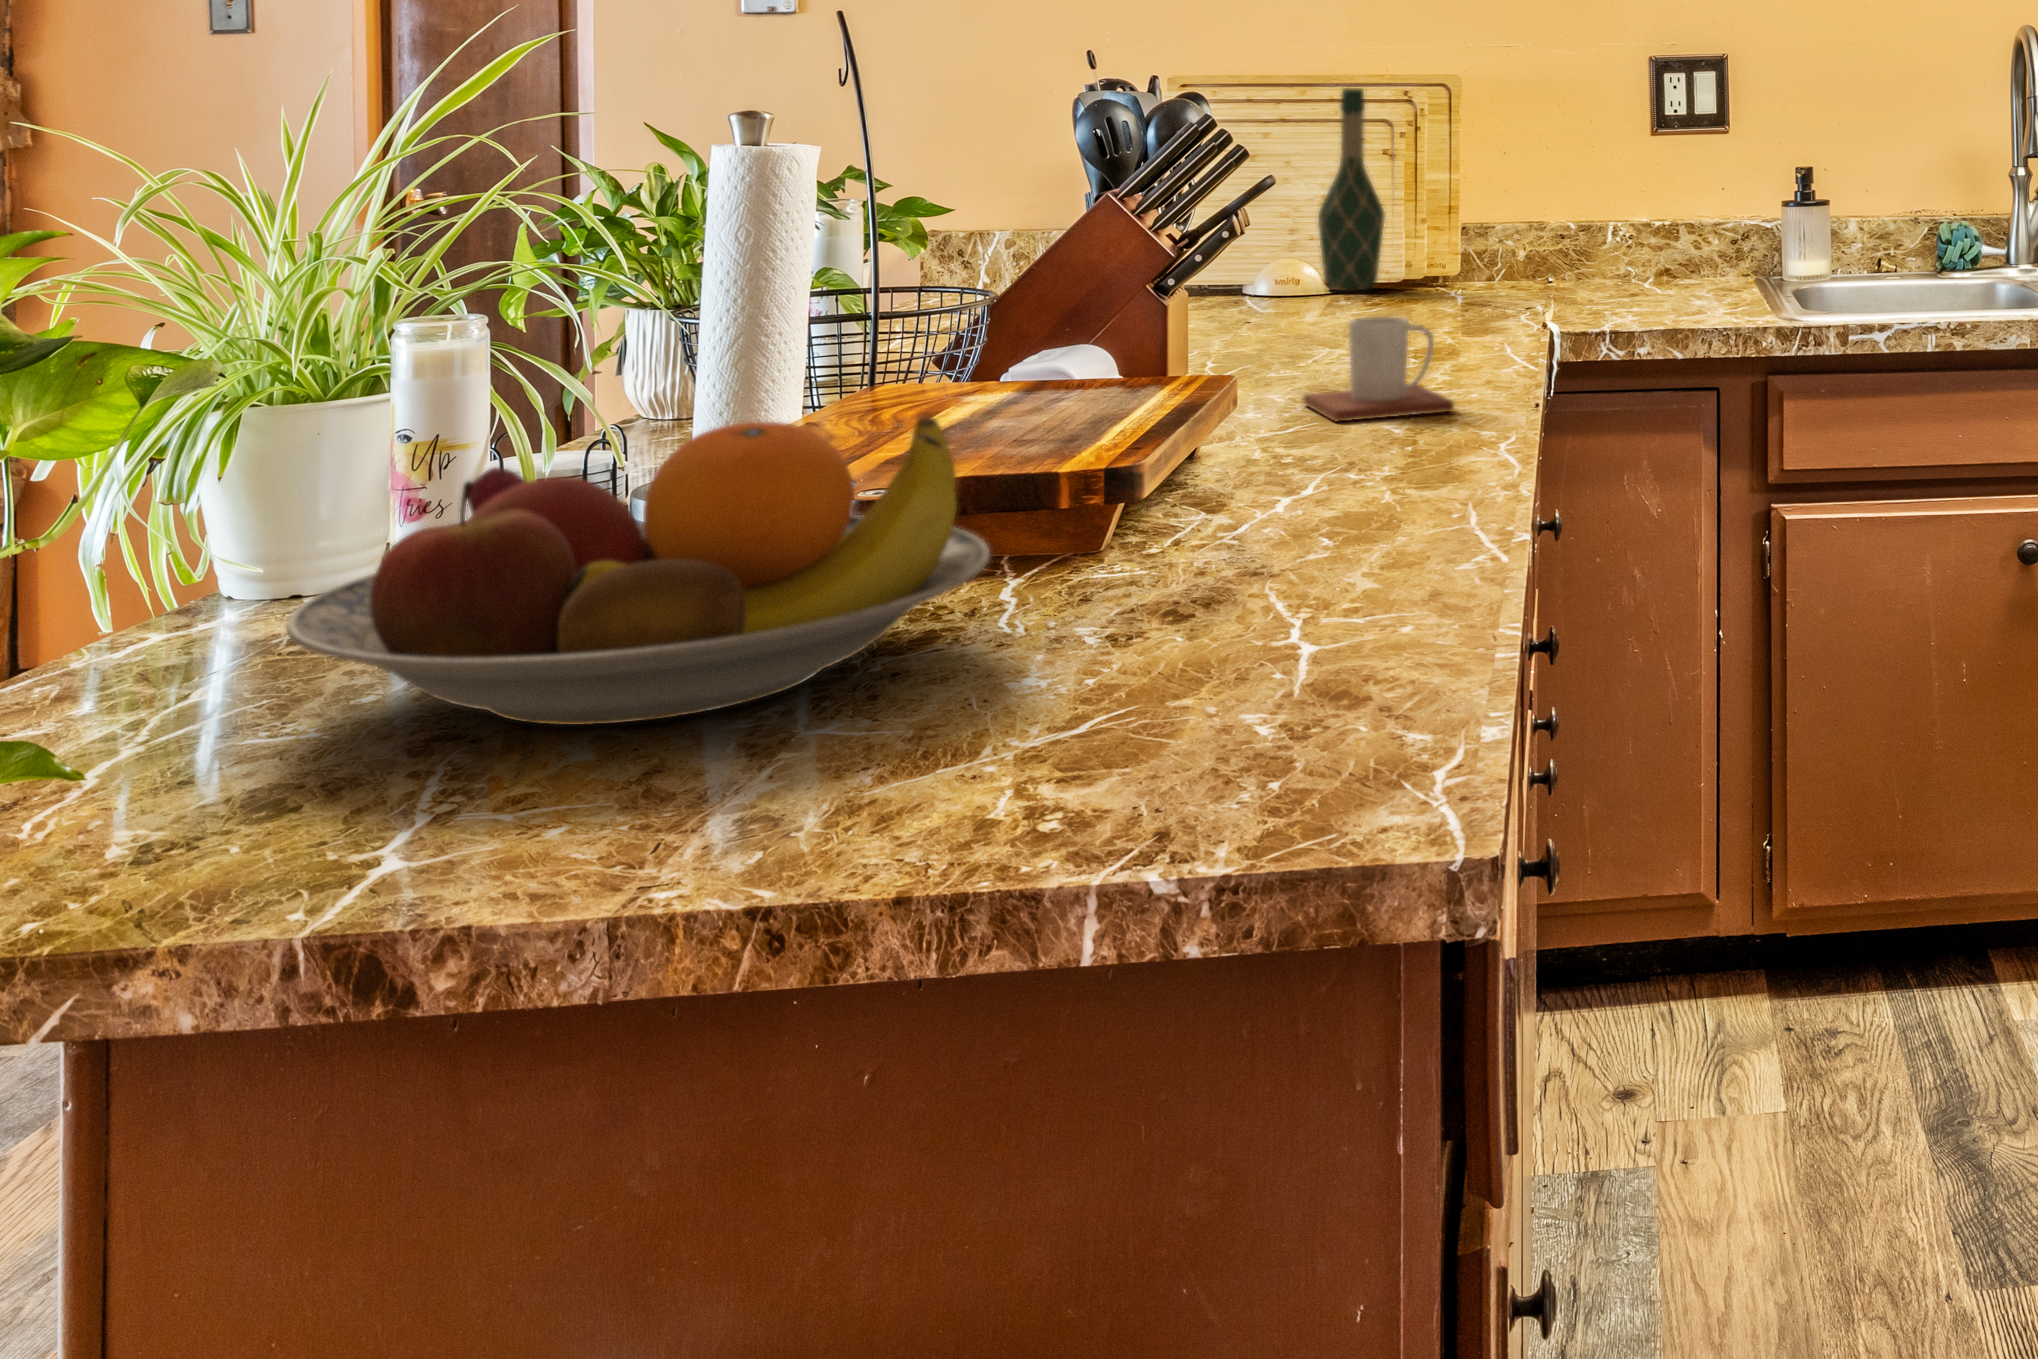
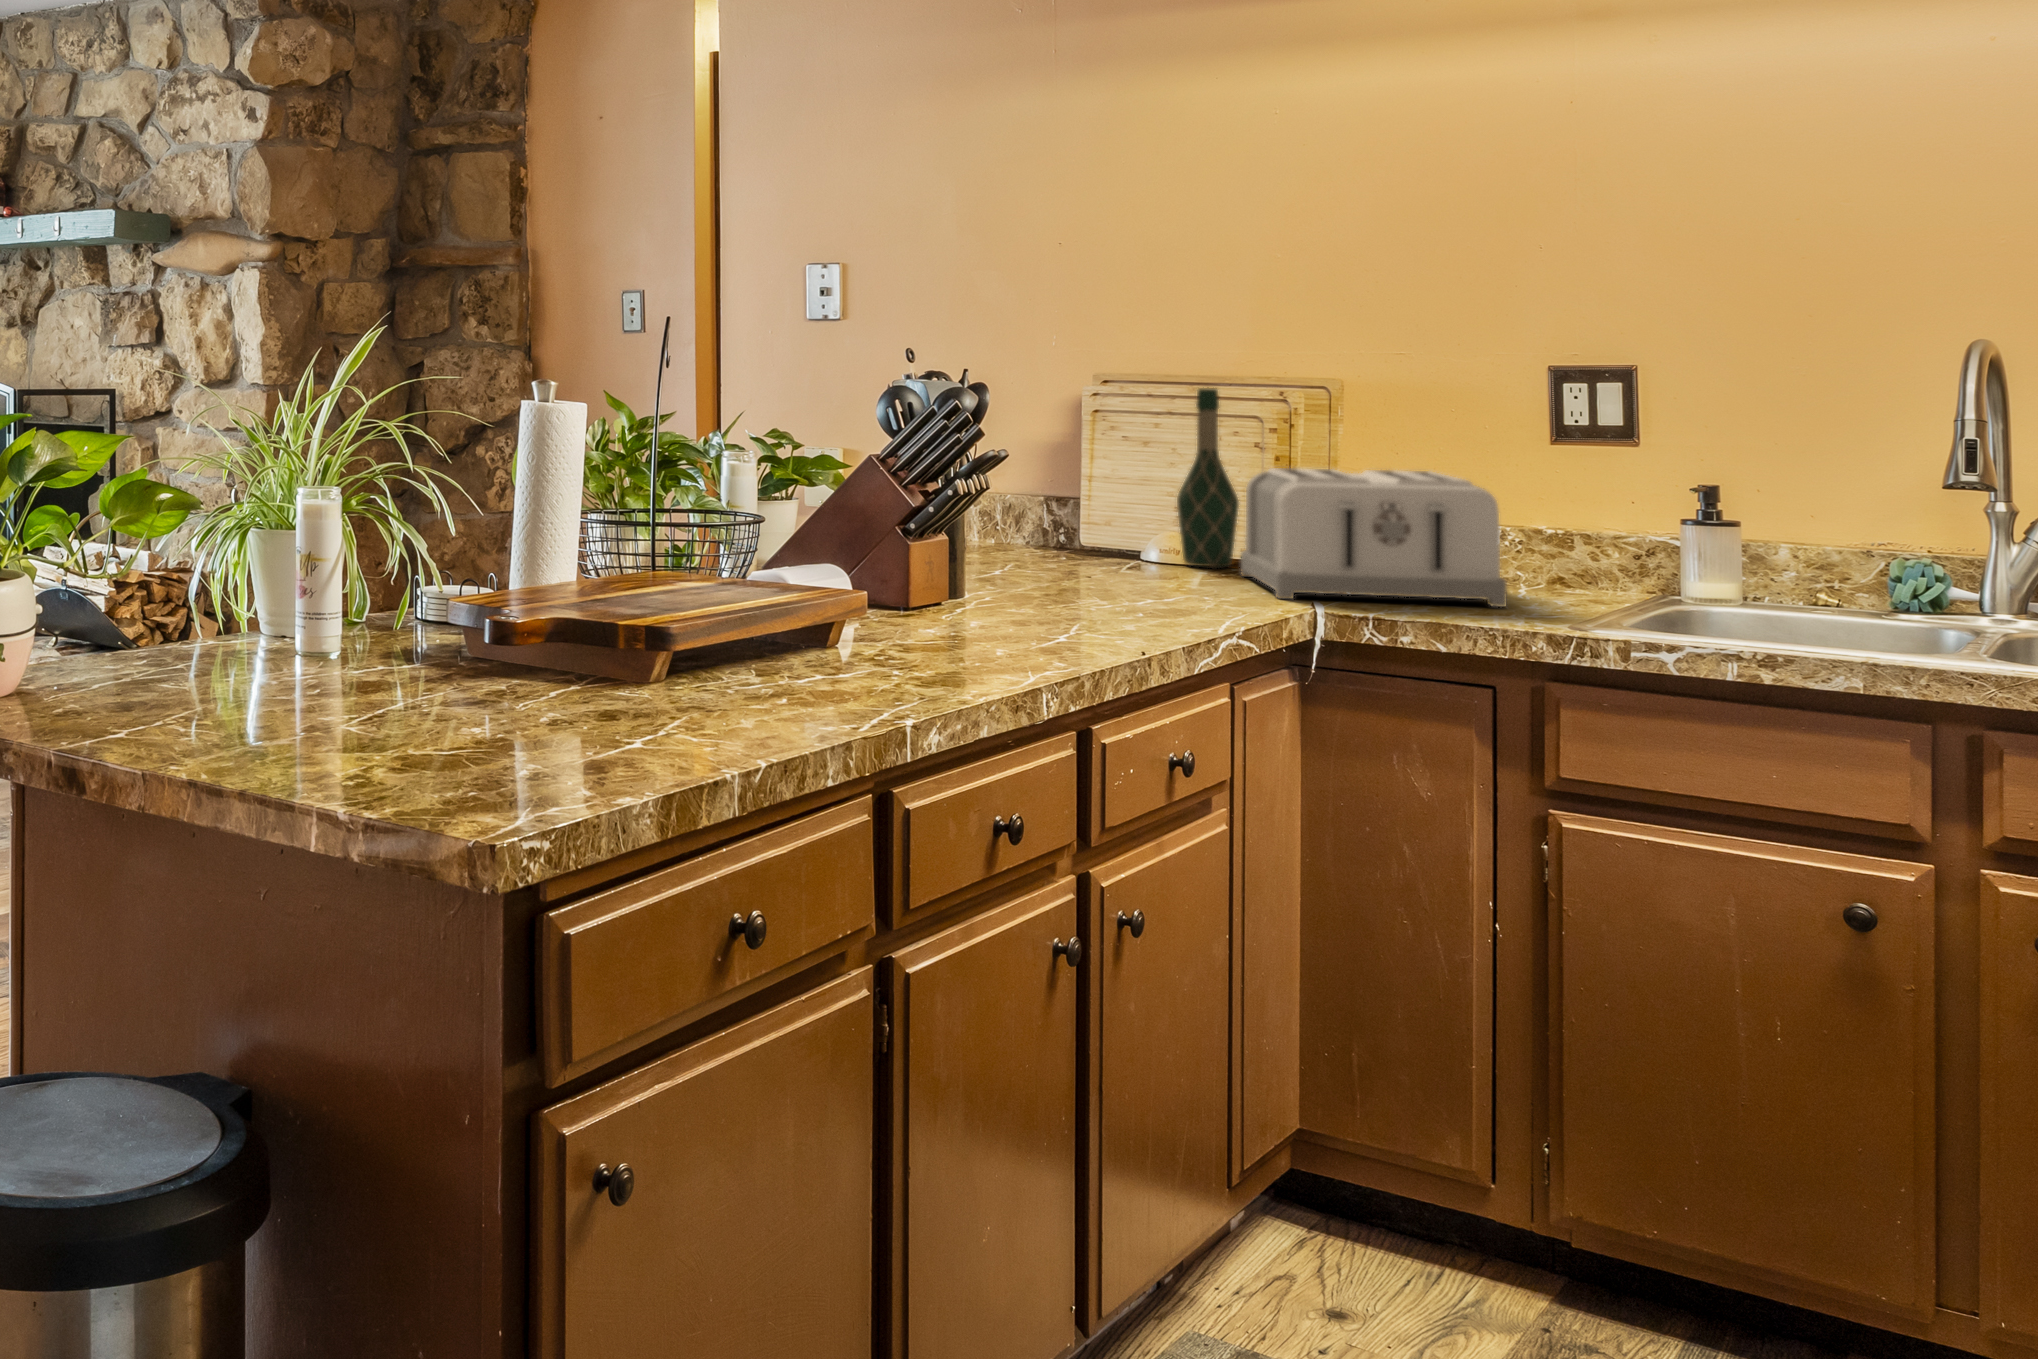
toaster: none [1405,169,1695,318] -> present [1241,468,1507,607]
mug: present [1303,316,1454,421] -> none [955,567,1059,651]
fruit bowl: present [286,417,990,725] -> none [151,558,488,713]

